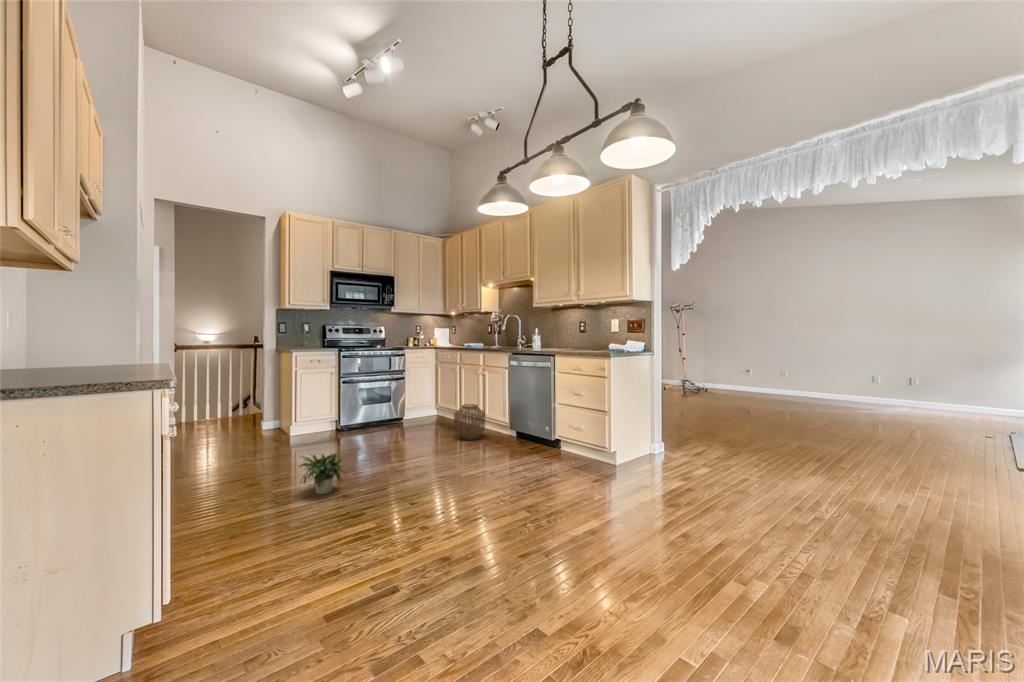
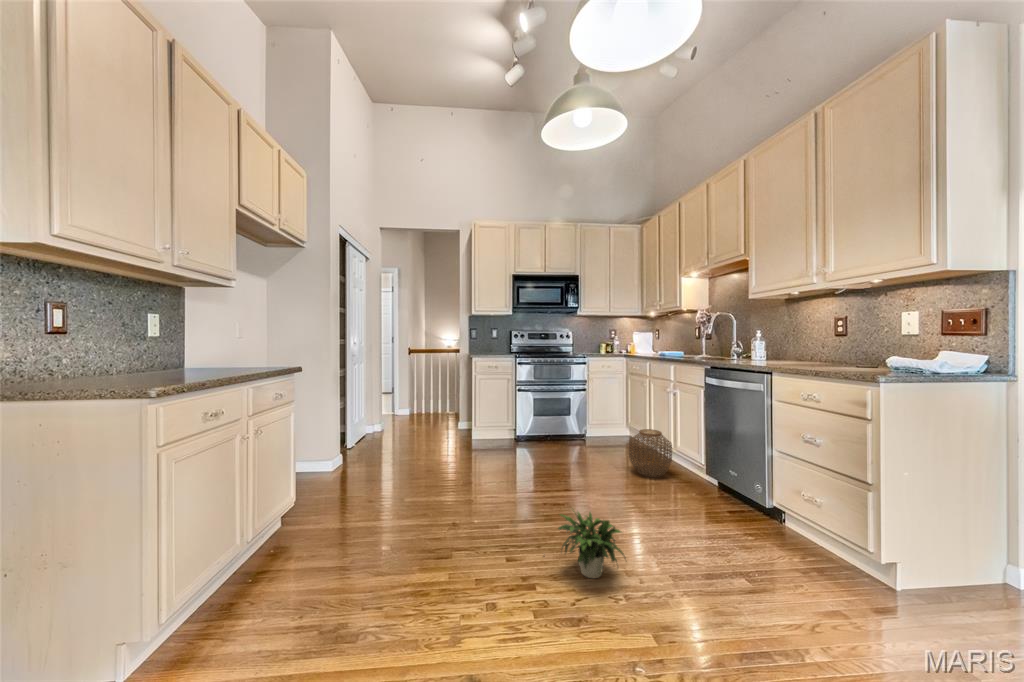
potted plant: present [299,454,347,494] -> present [558,512,624,578]

